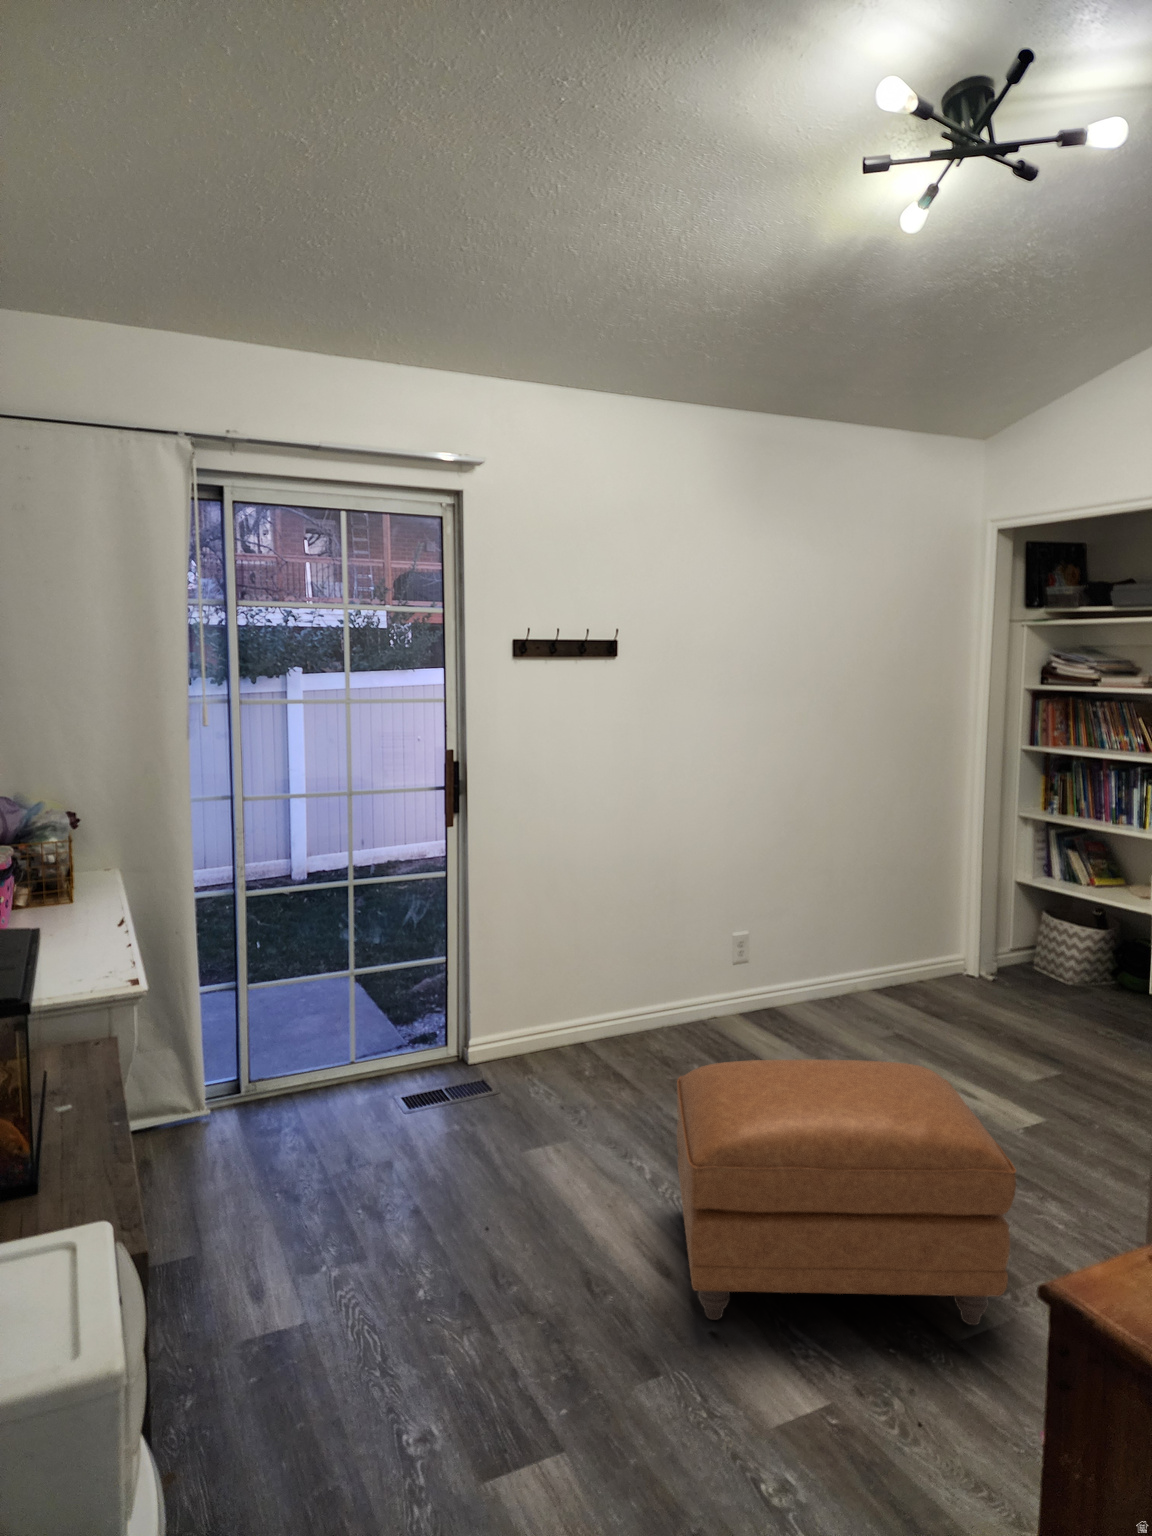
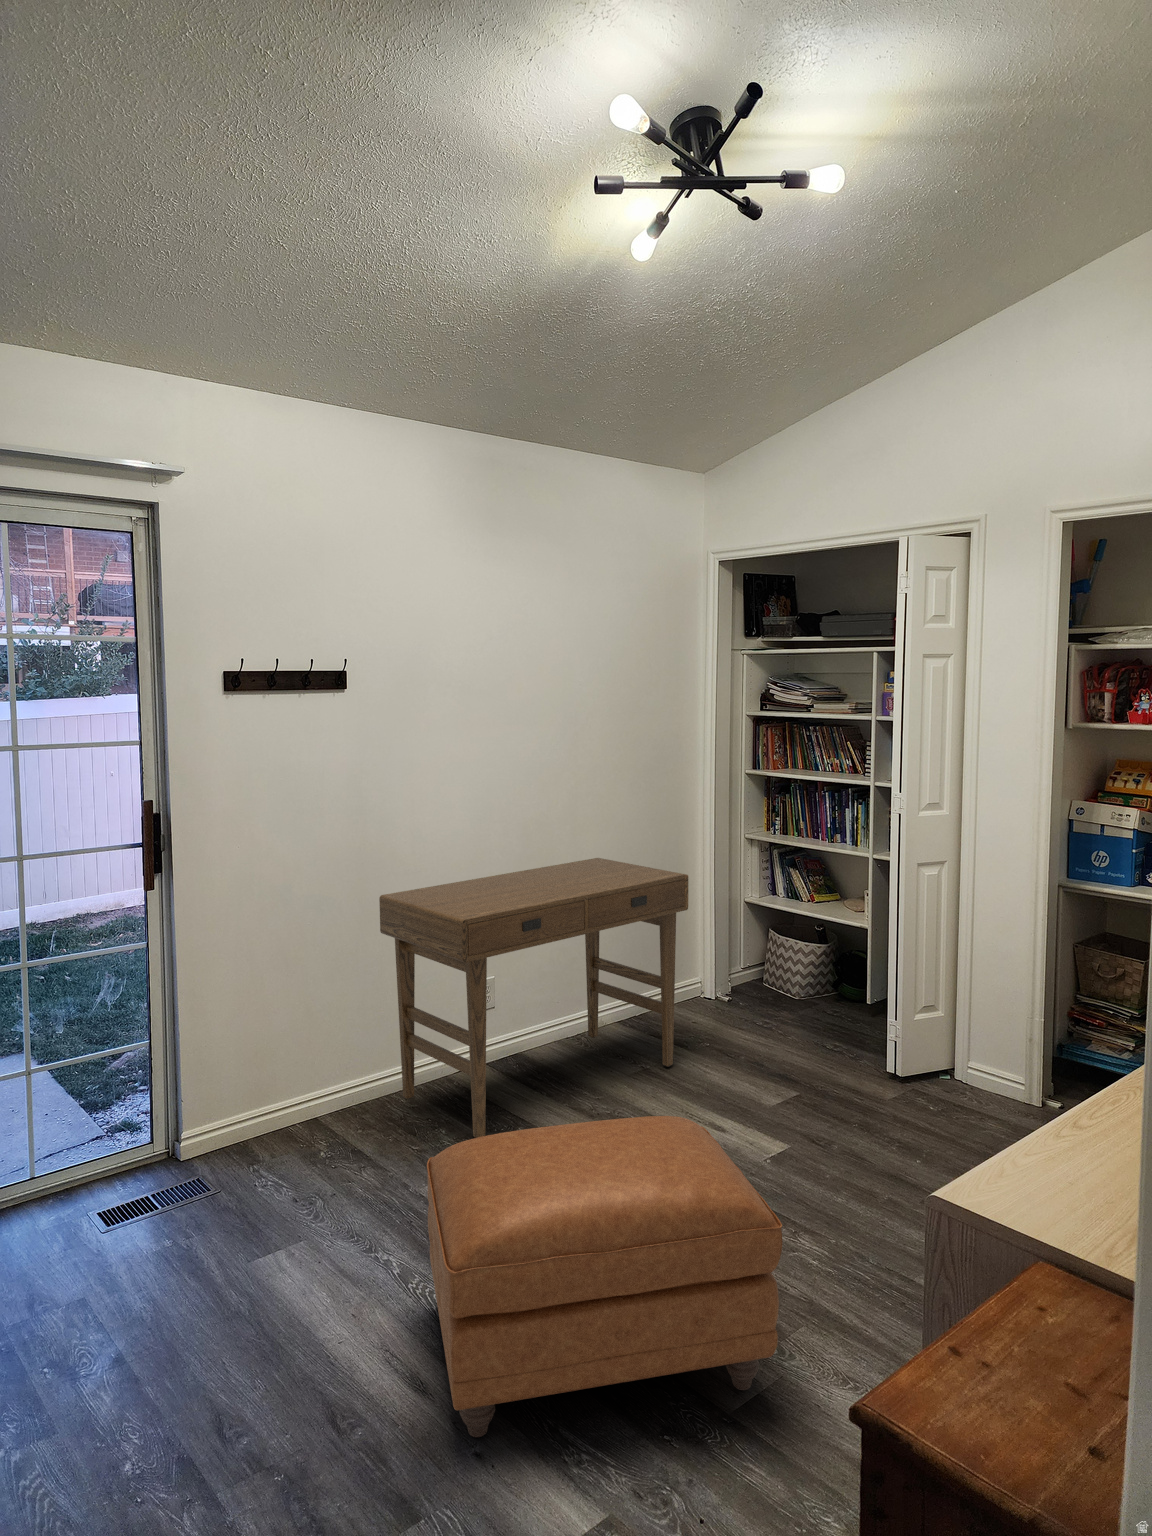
desk: none [644,826,950,1079] -> present [379,858,688,1138]

